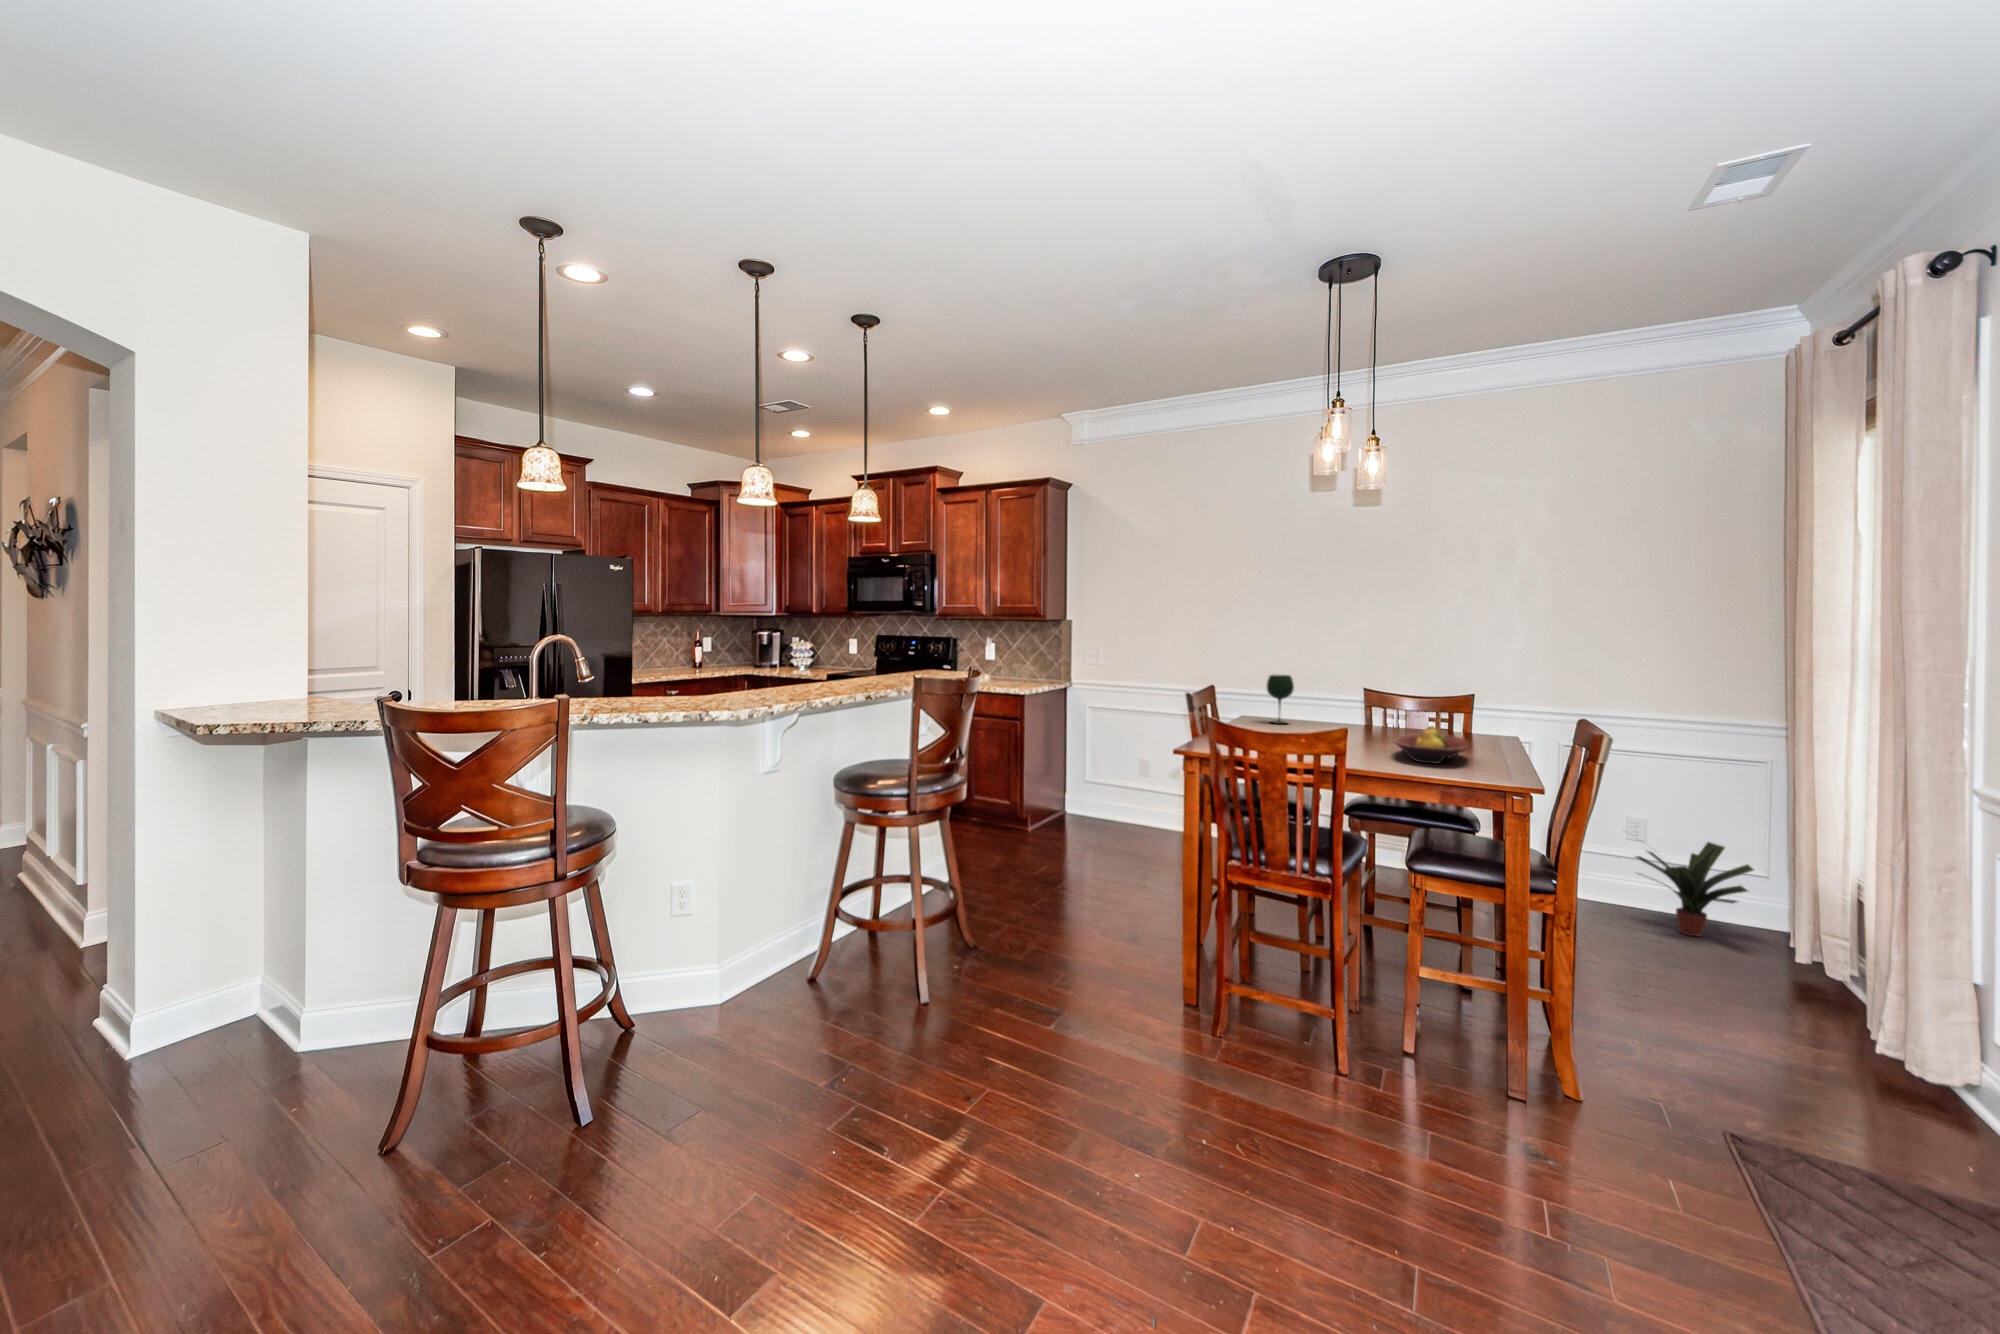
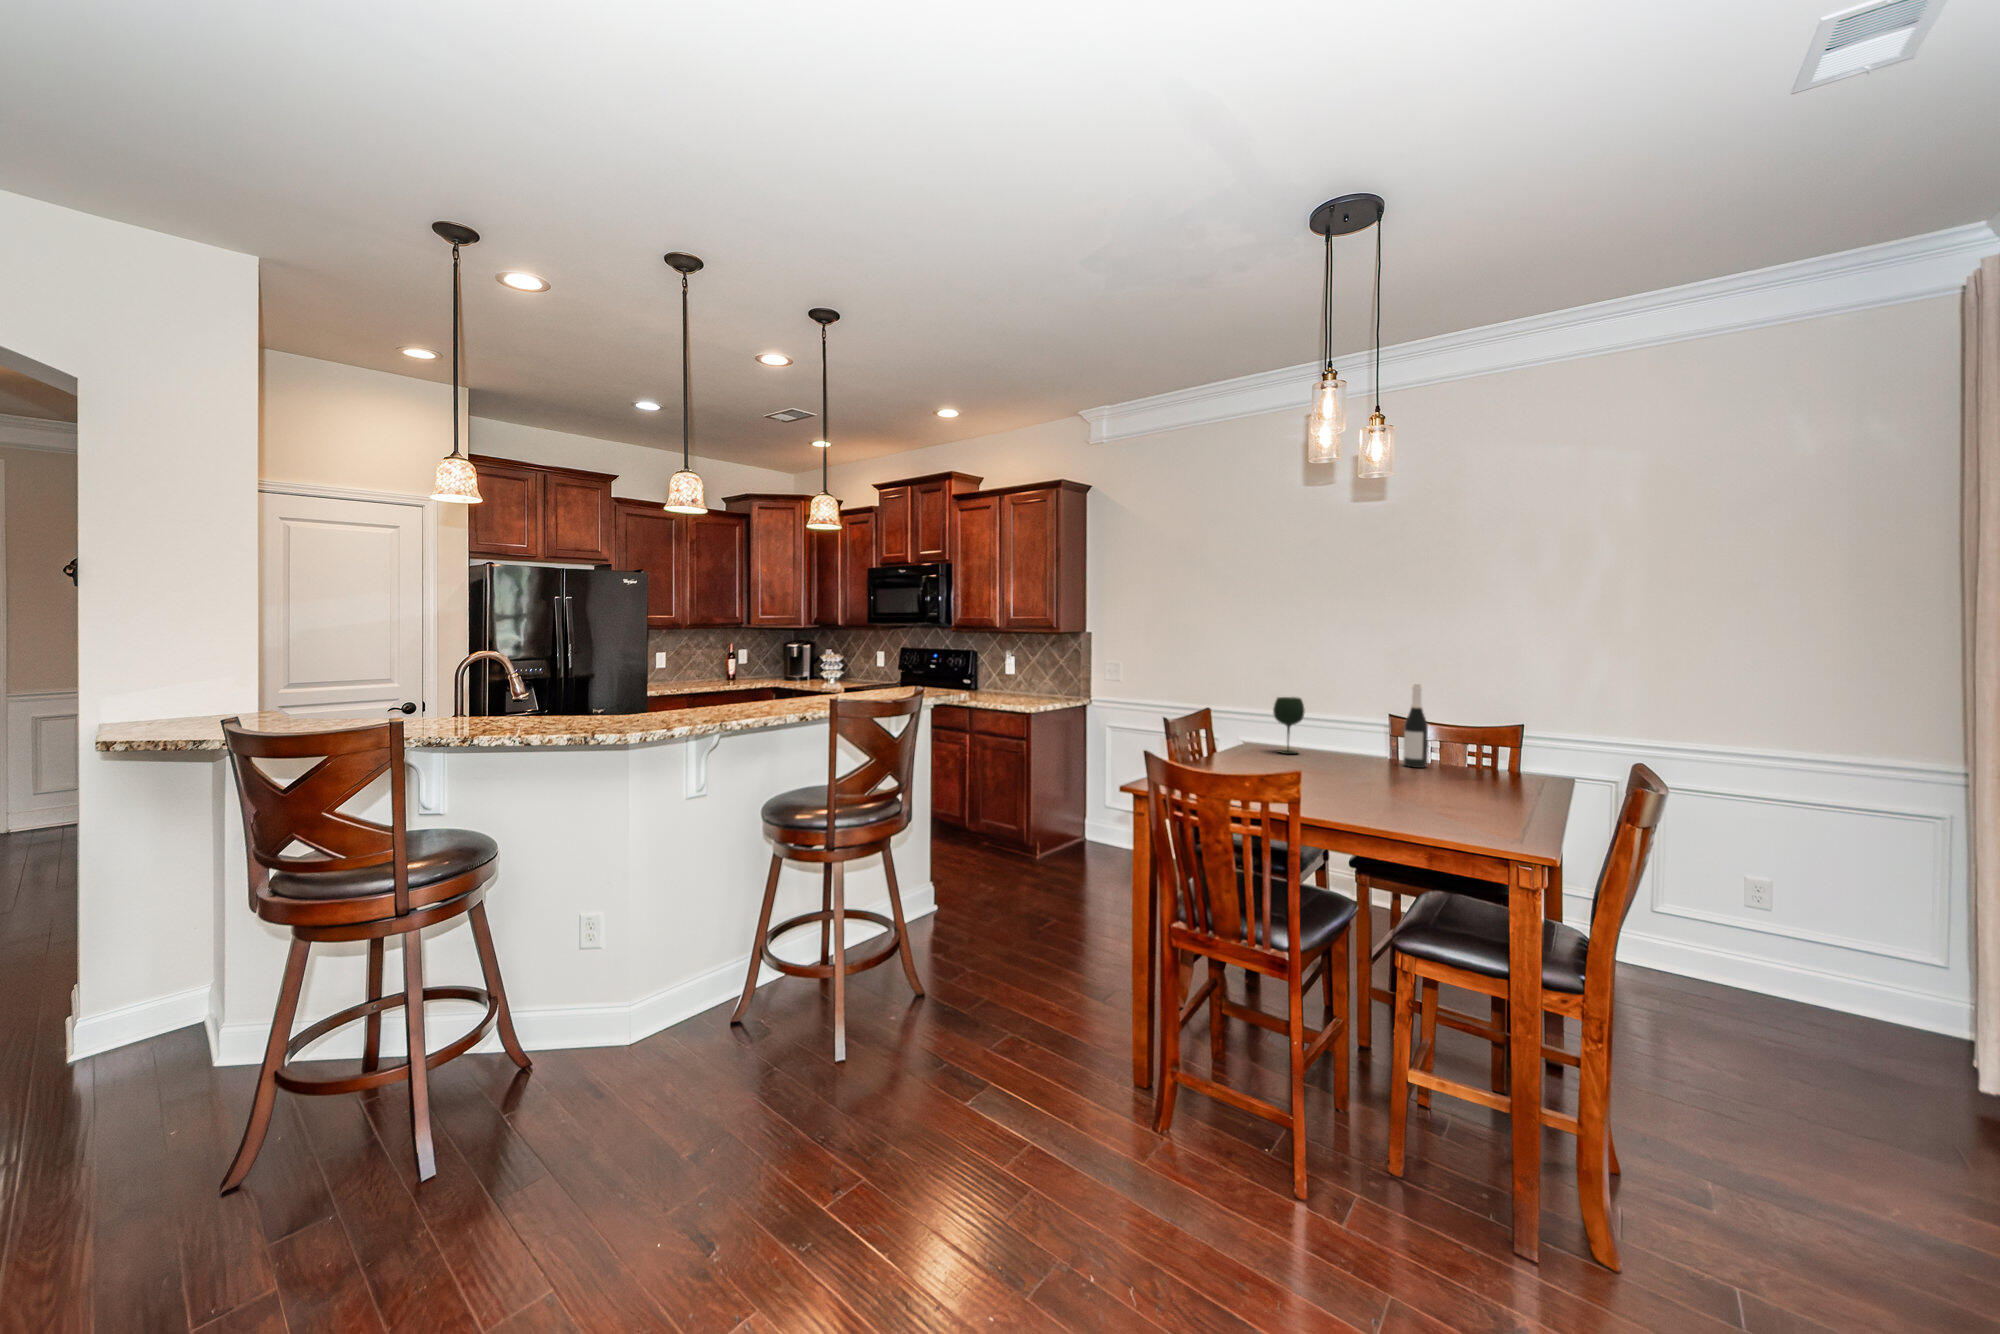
wine bottle: none [1379,662,1400,732] -> present [1403,685,1428,768]
fruit bowl: present [1394,726,1469,764] -> none [1392,764,1490,812]
potted plant: present [1636,842,1753,937] -> none [1727,891,1908,1033]

